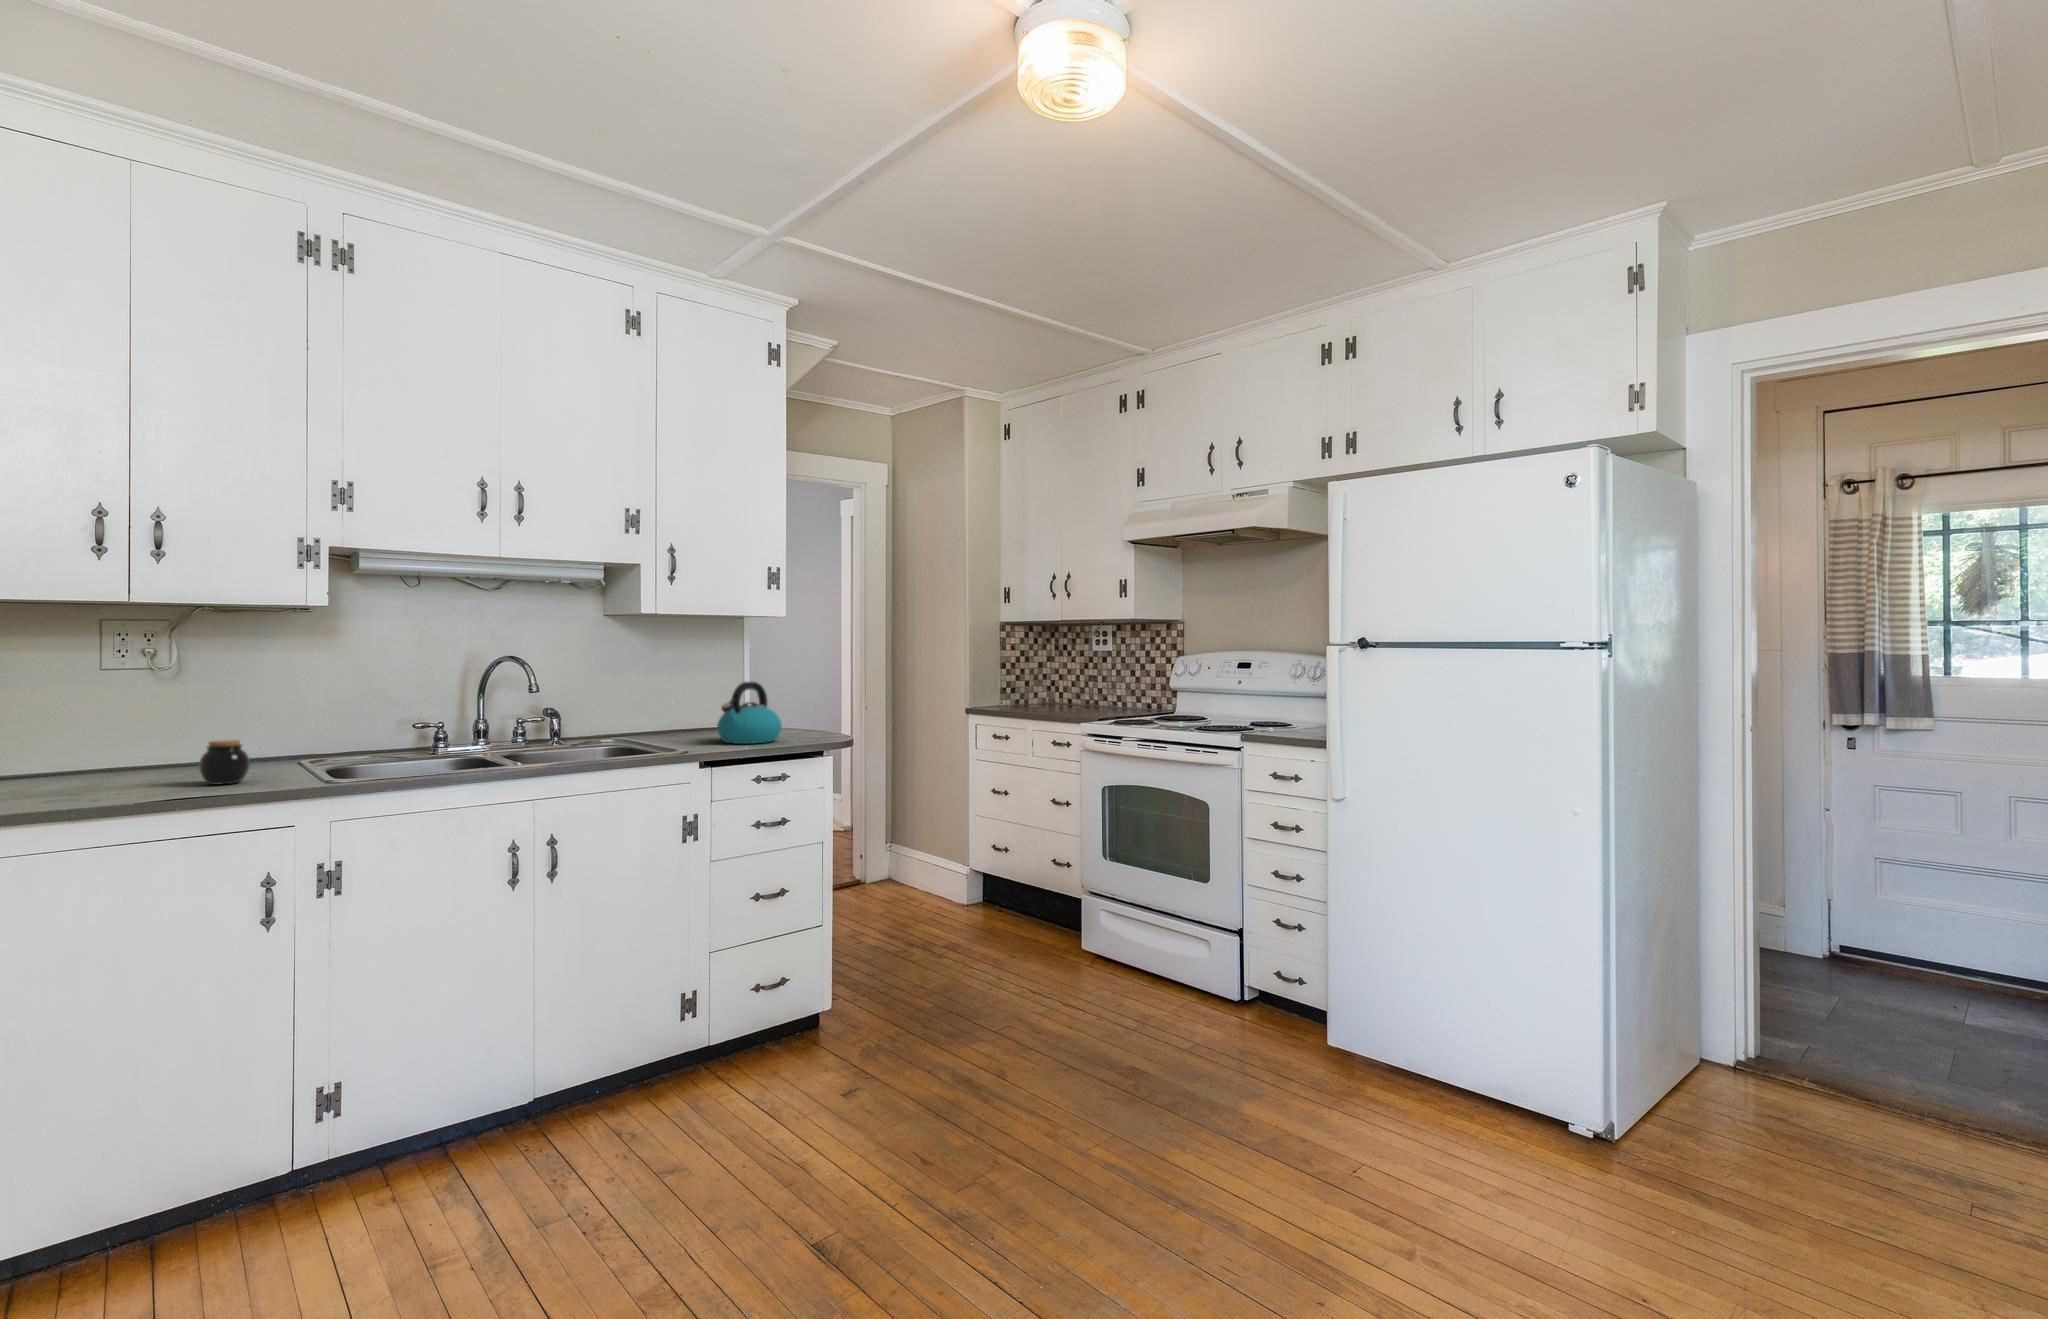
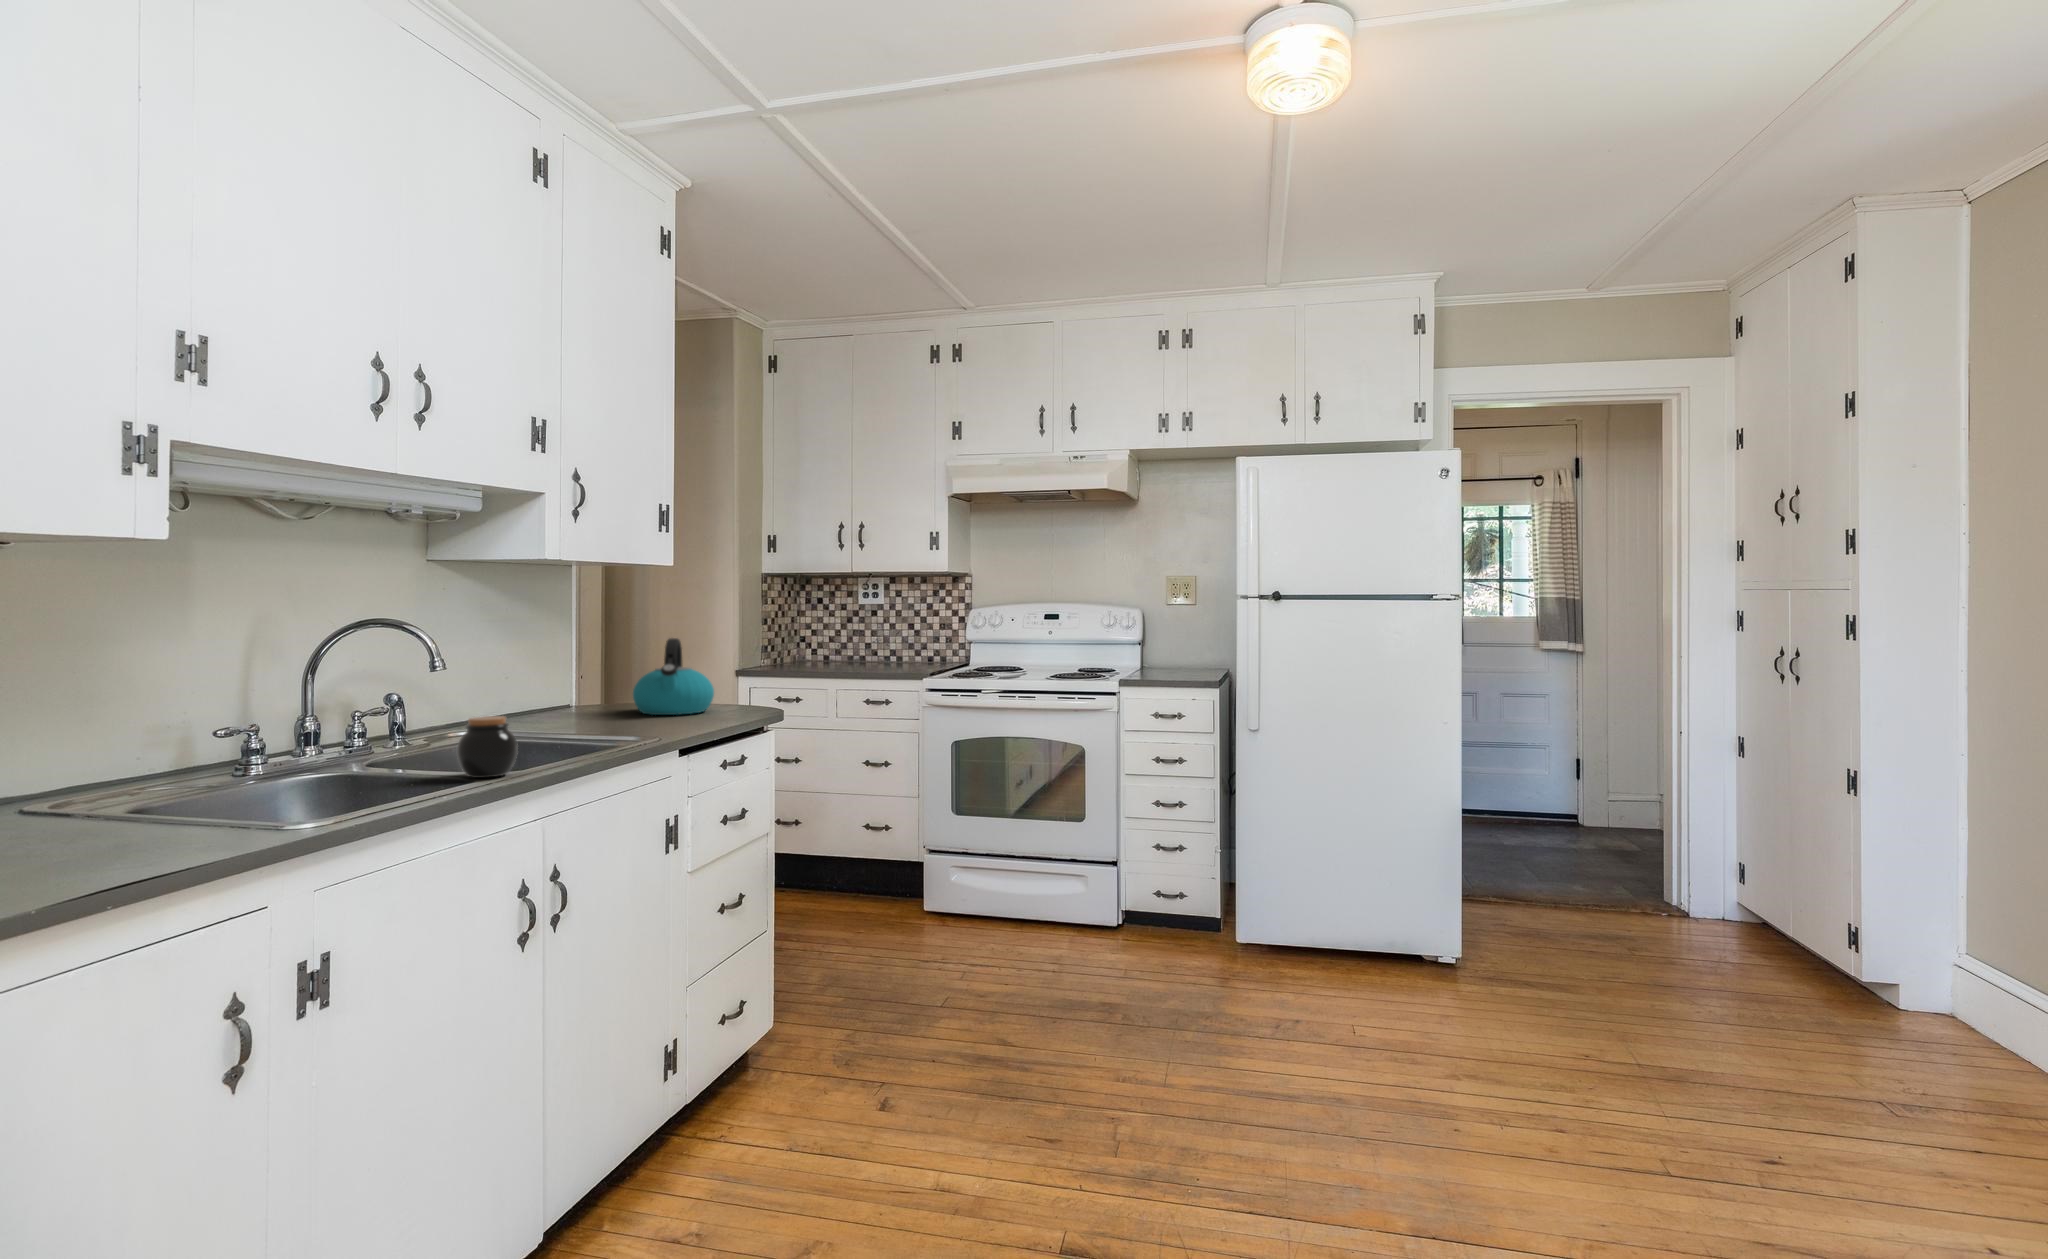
jar: present [199,740,250,785] -> present [457,716,518,778]

